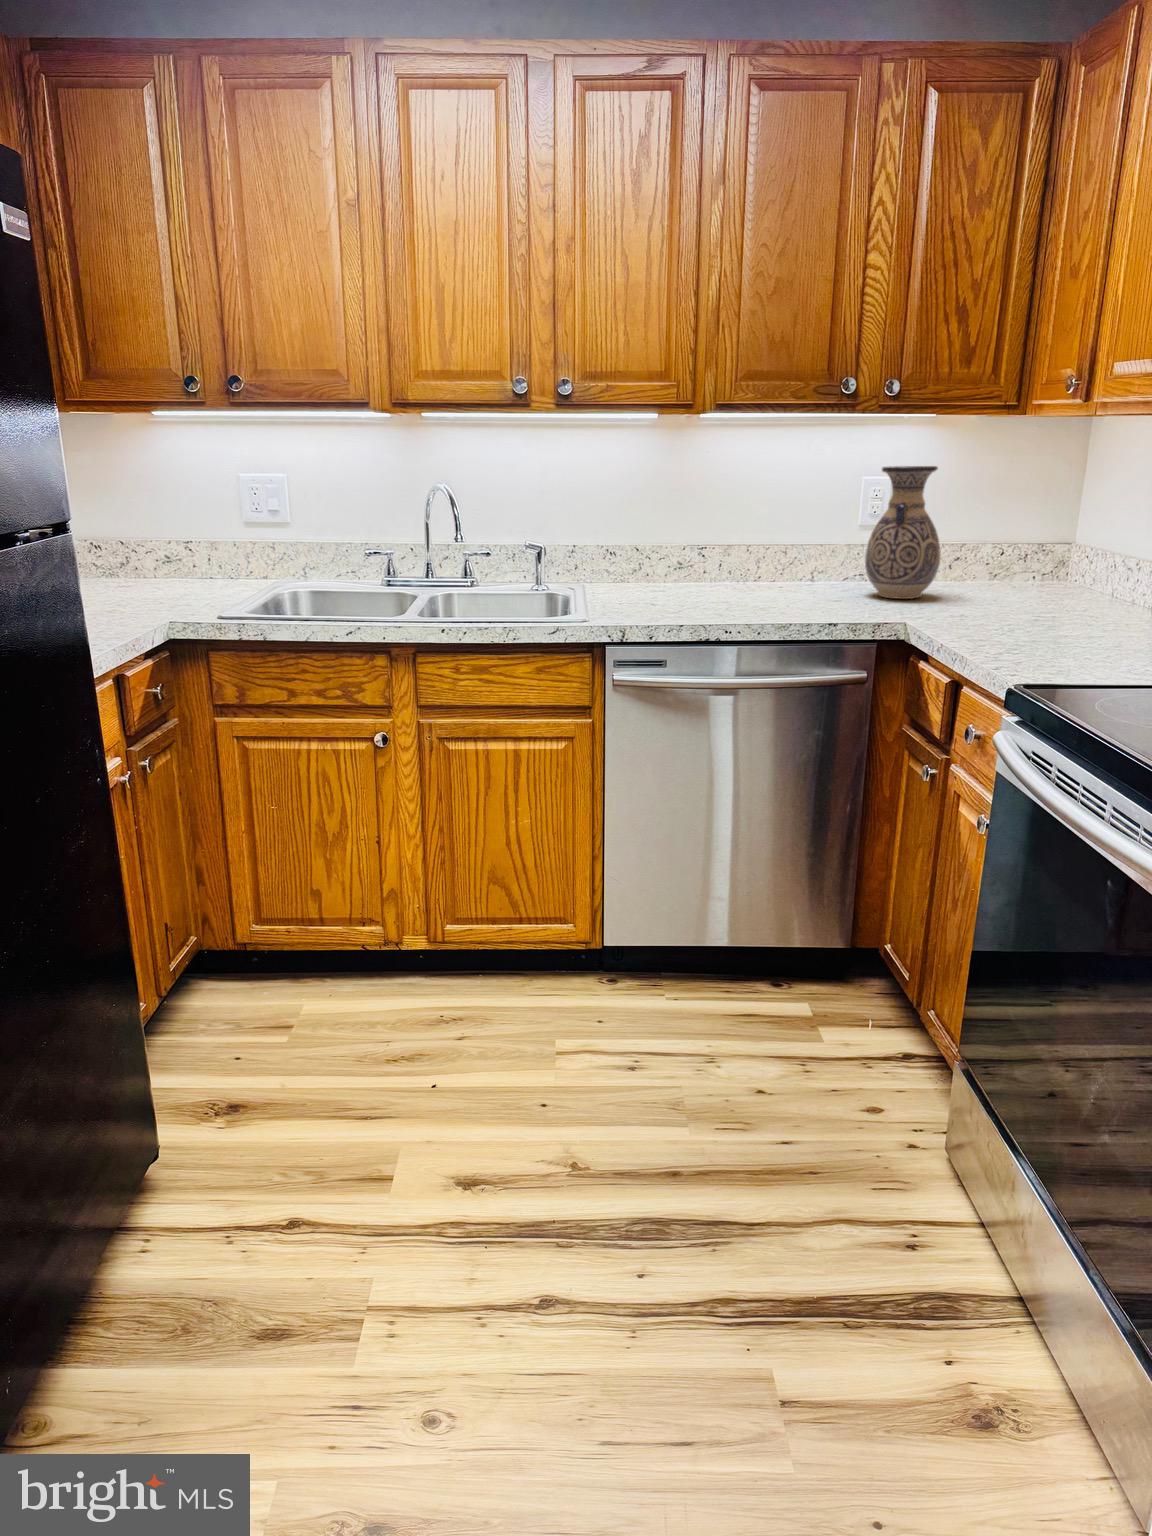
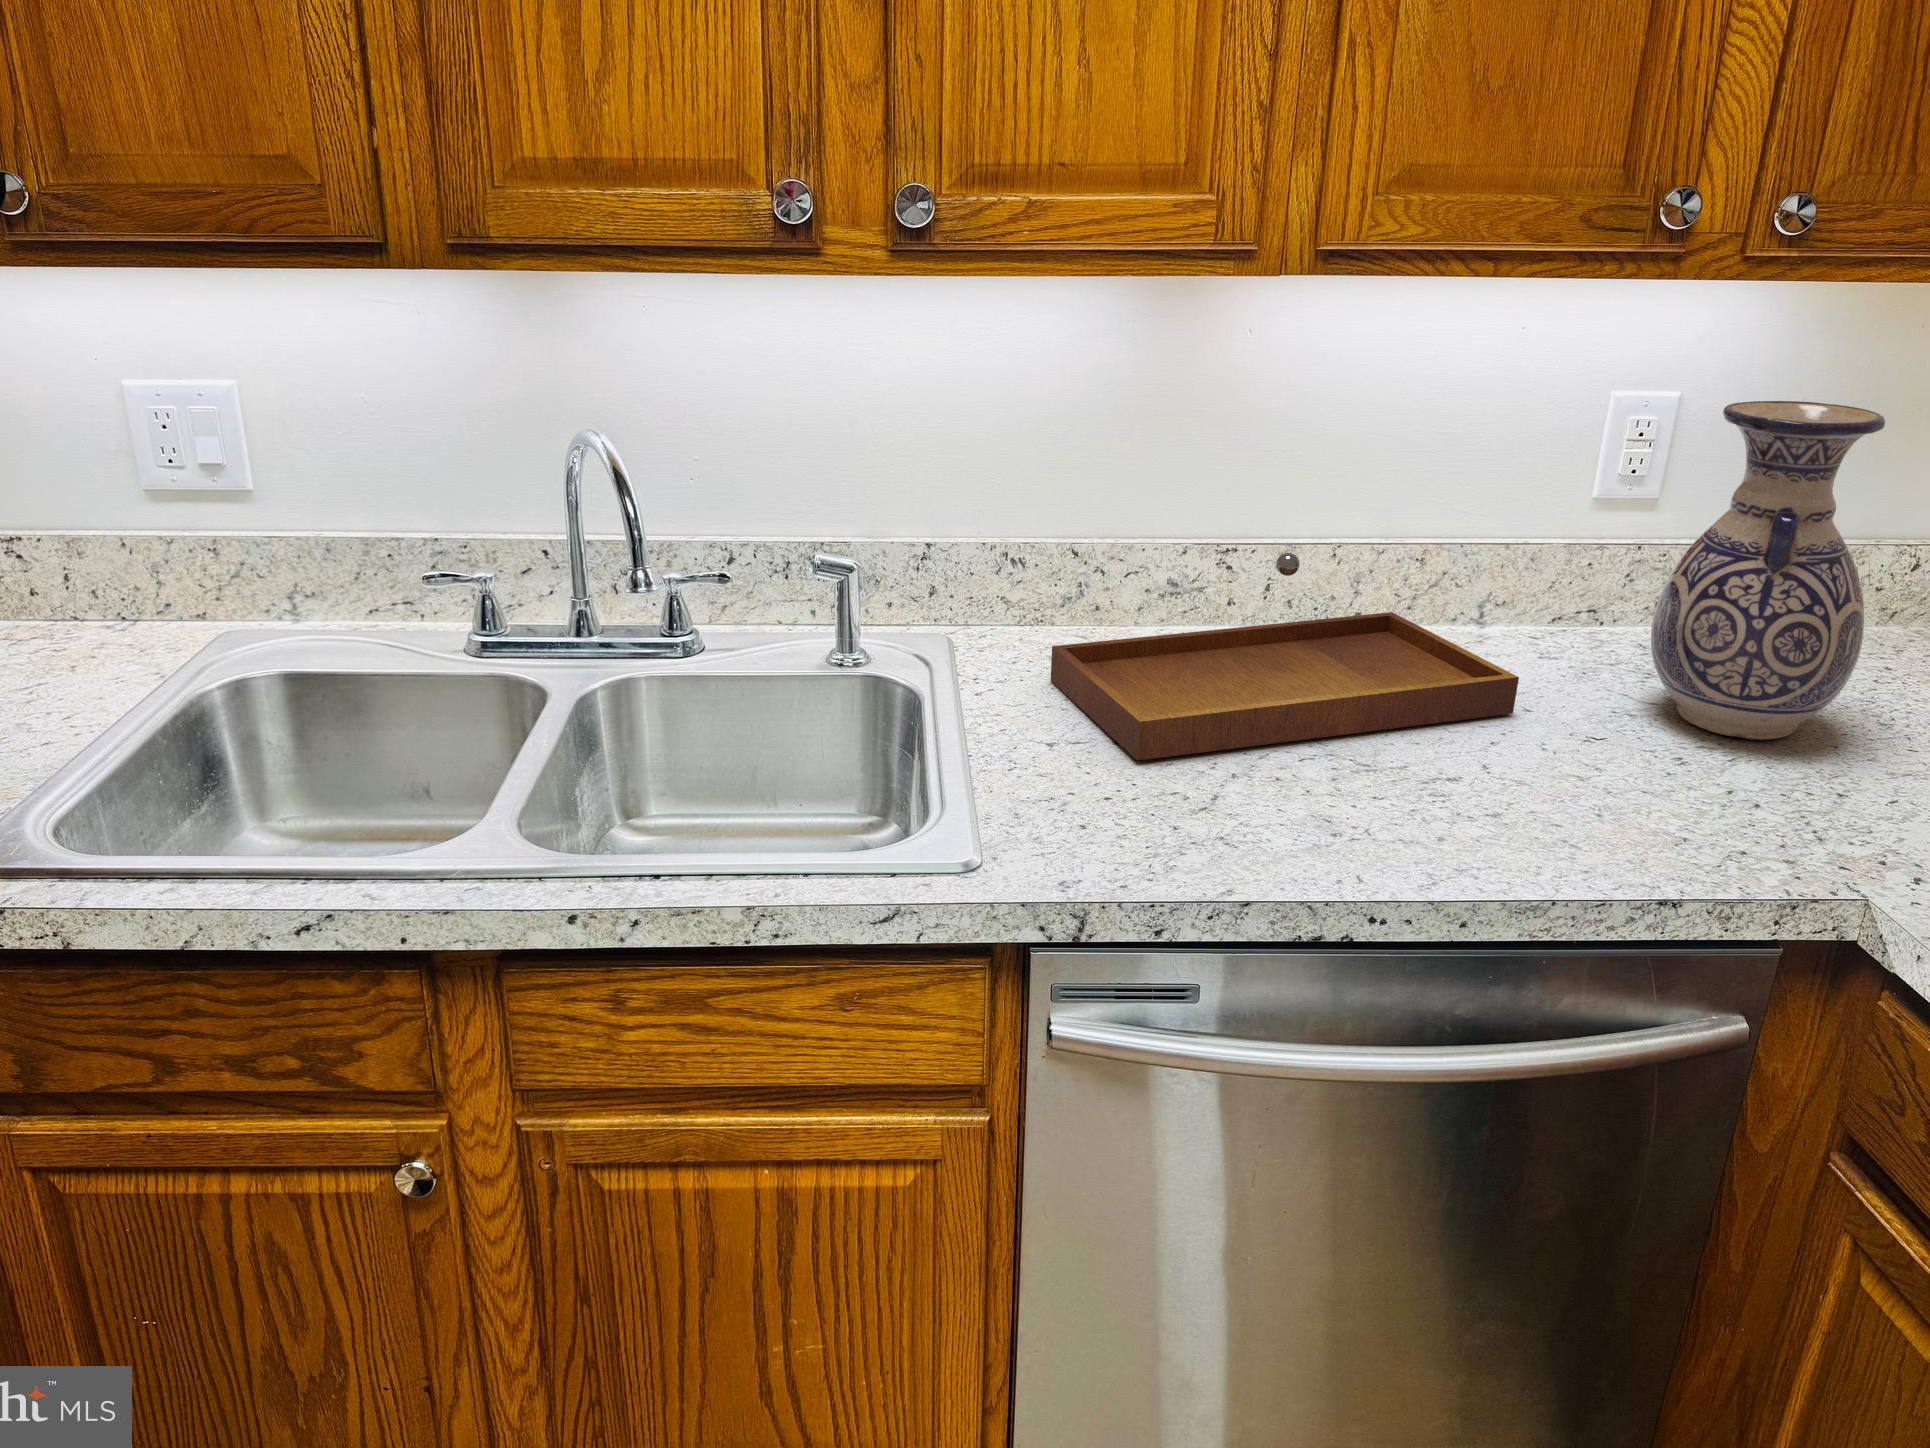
tray: none [625,534,812,602] -> present [1051,553,1519,760]

